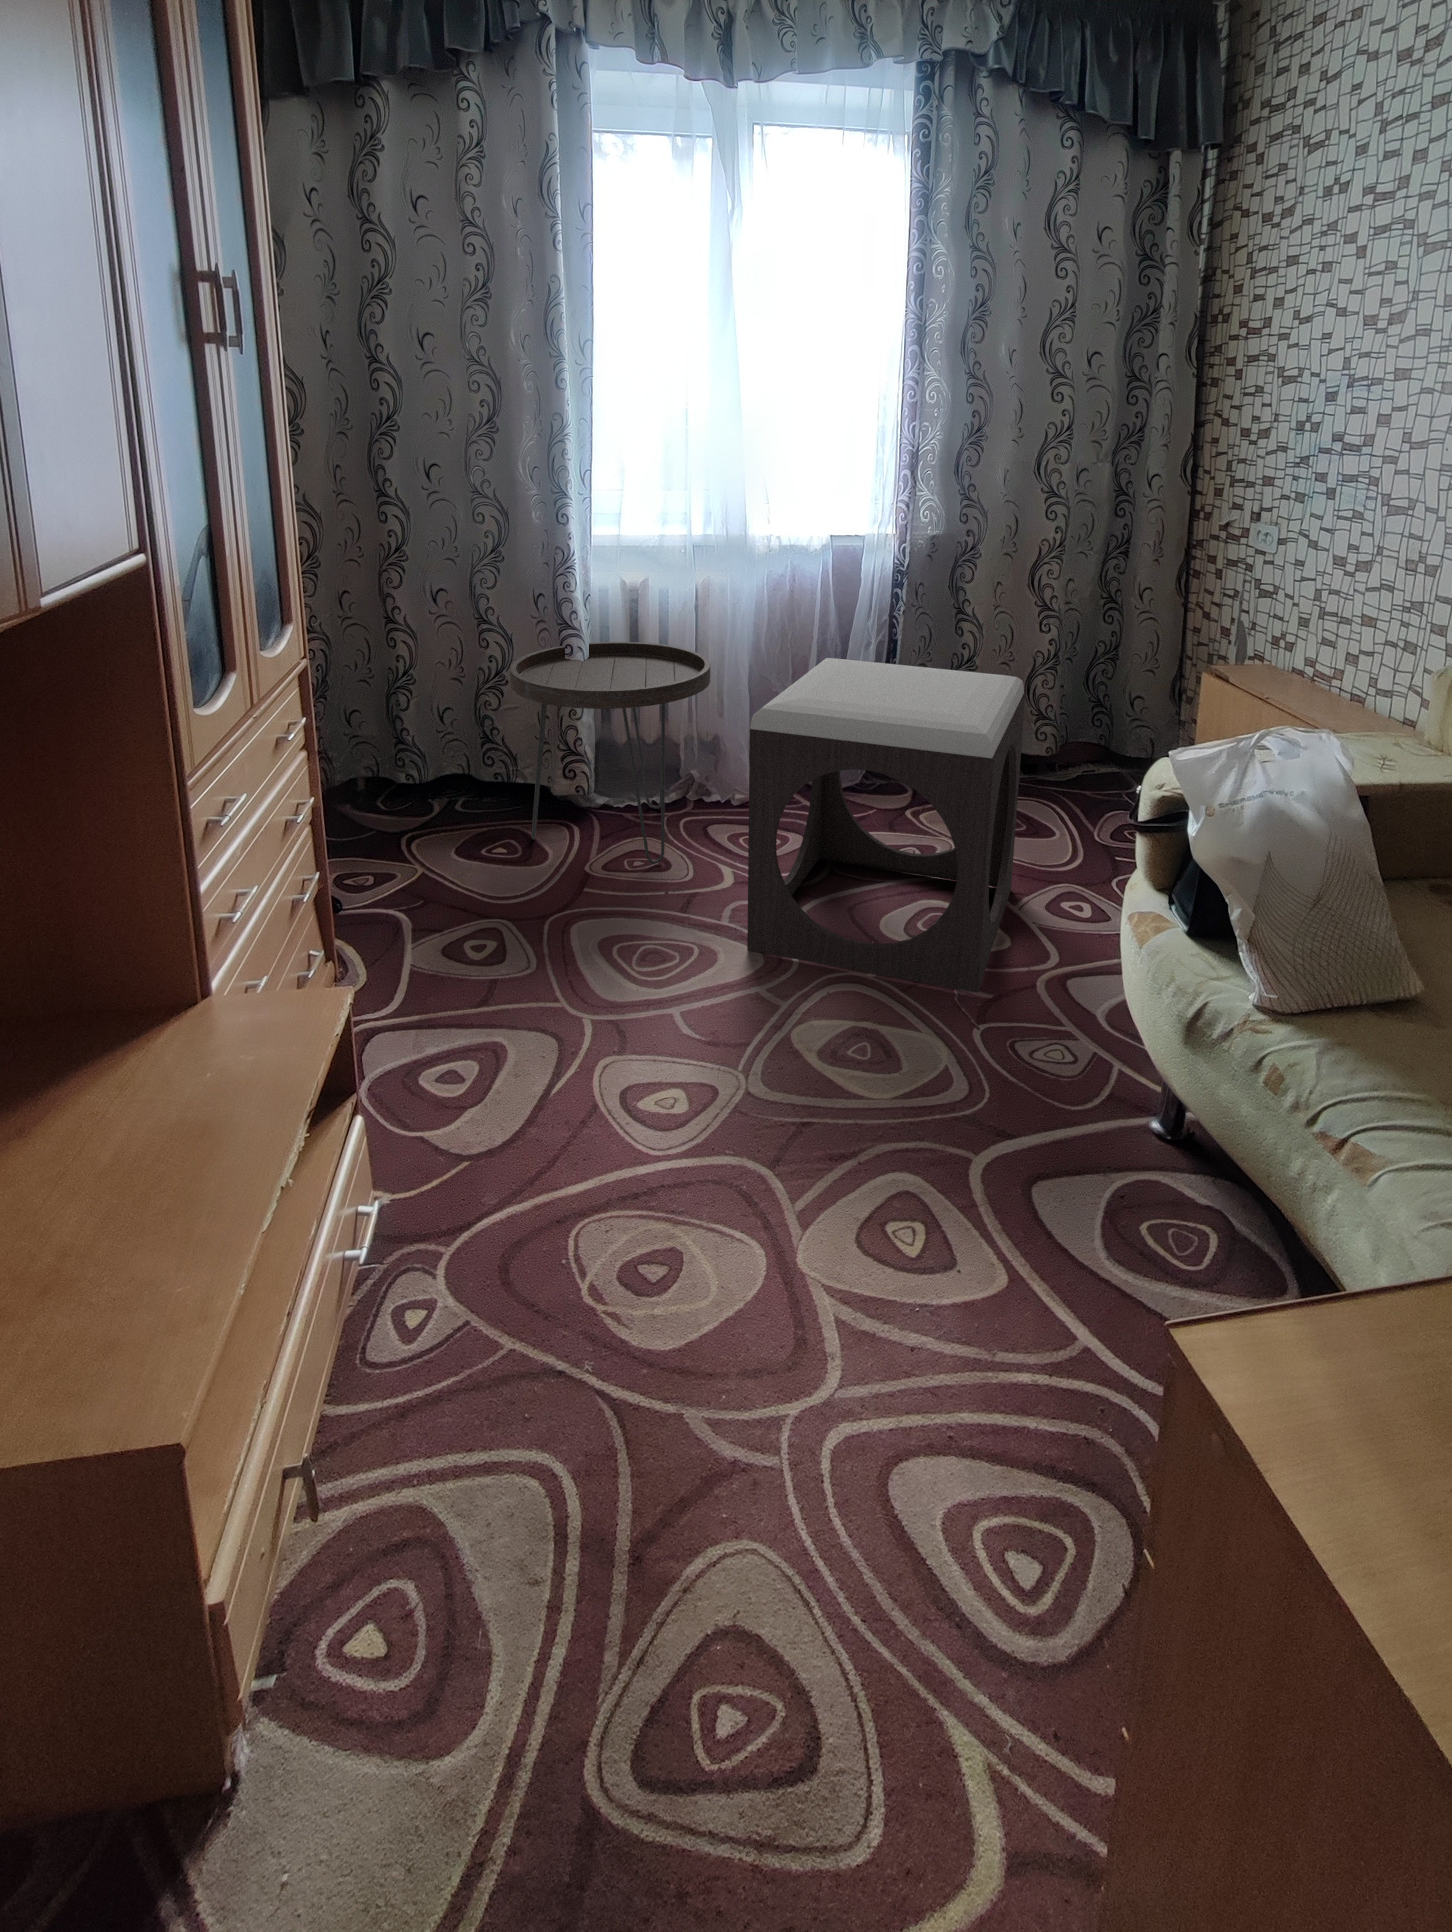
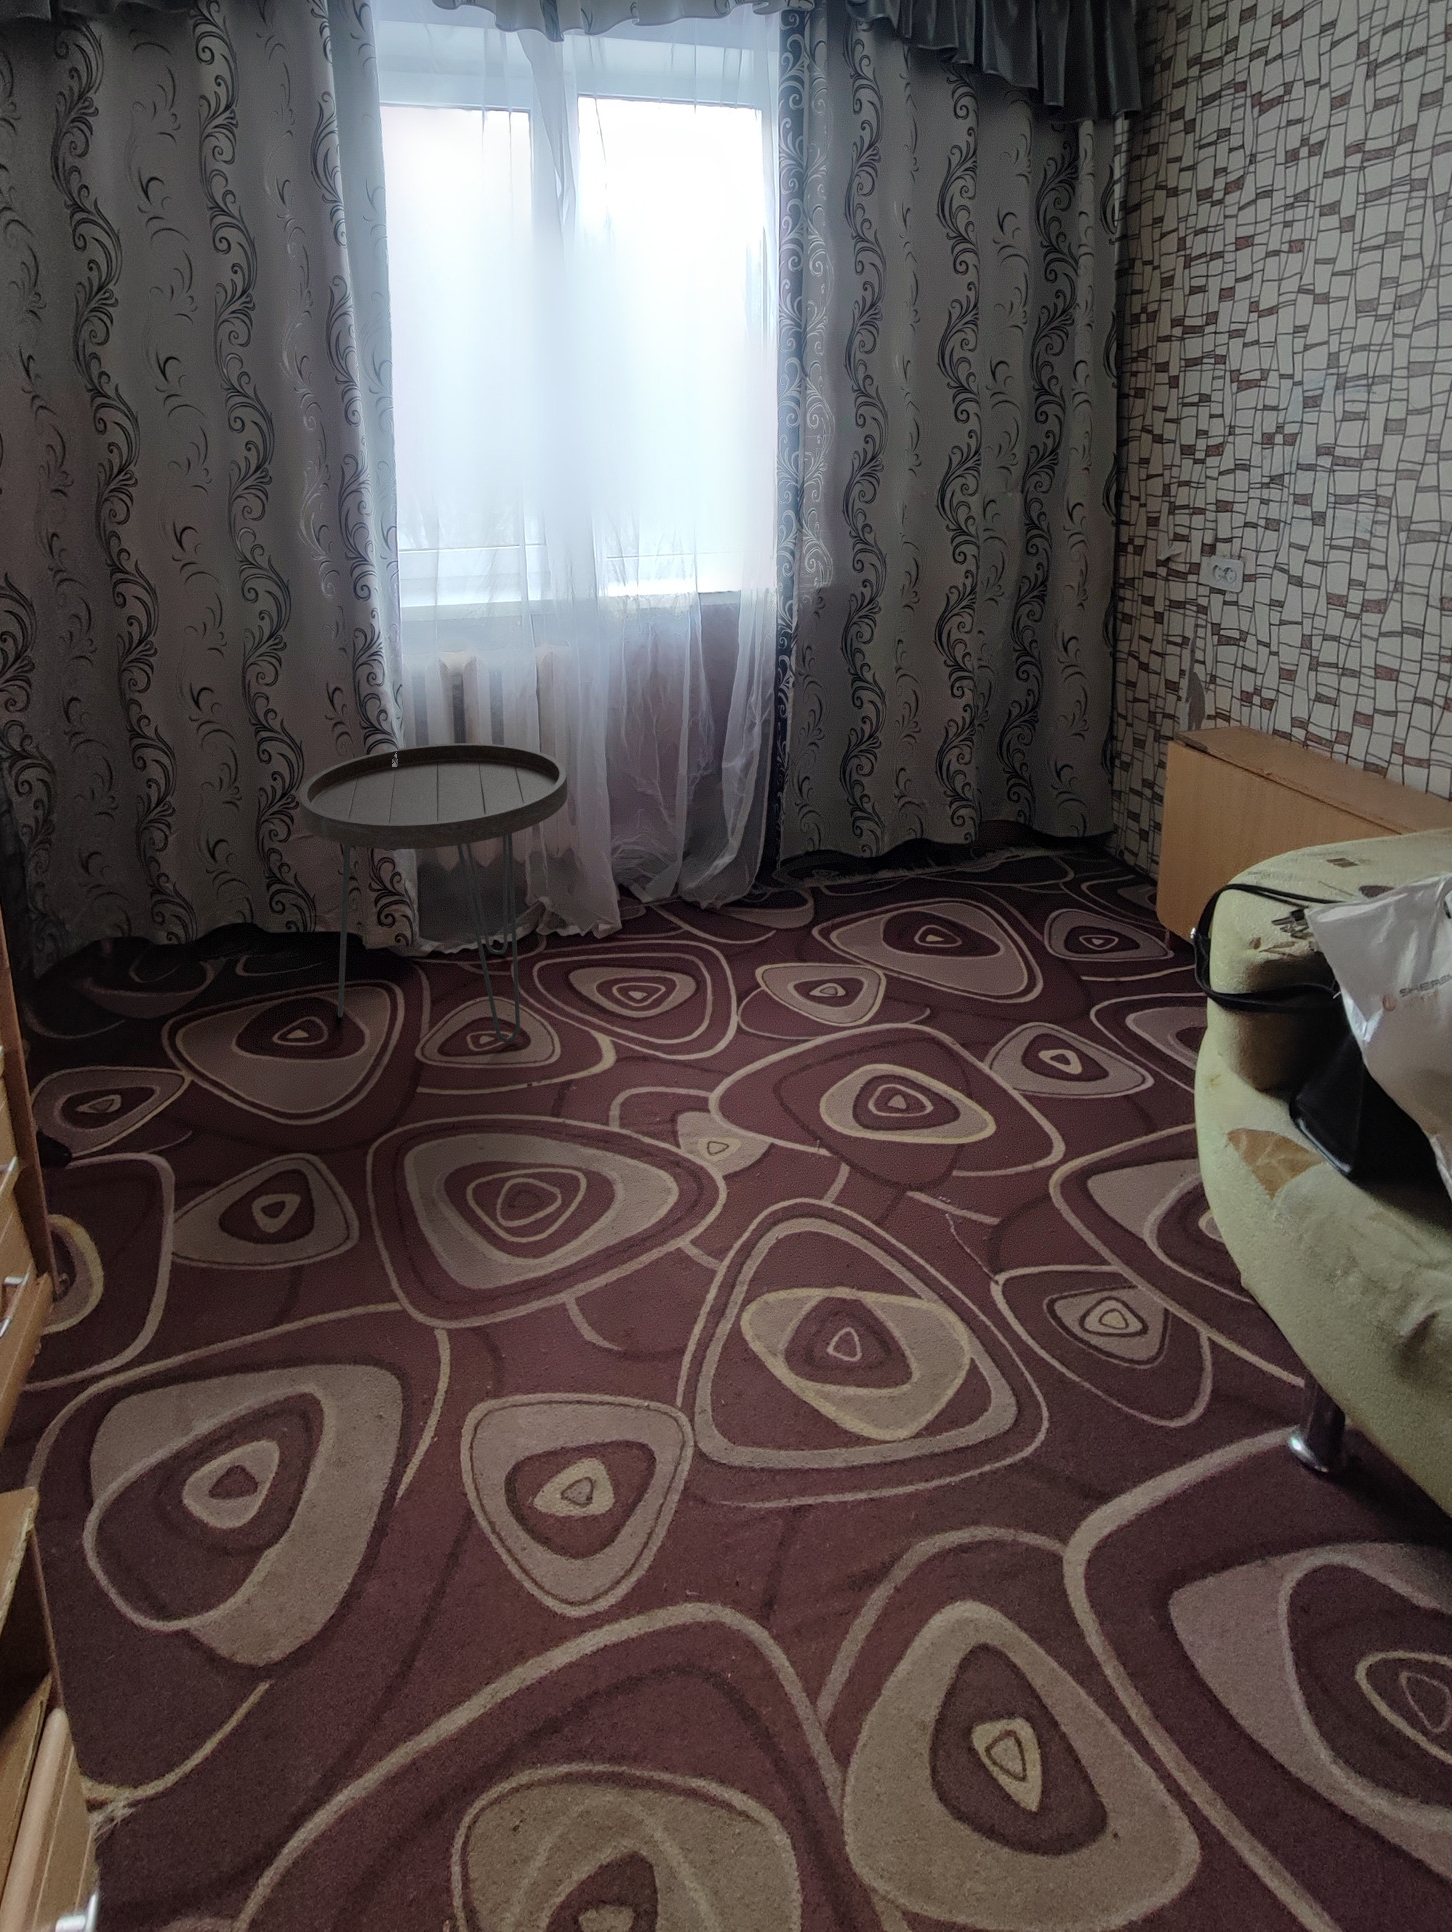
footstool: present [747,658,1025,992] -> none [647,757,994,1218]

